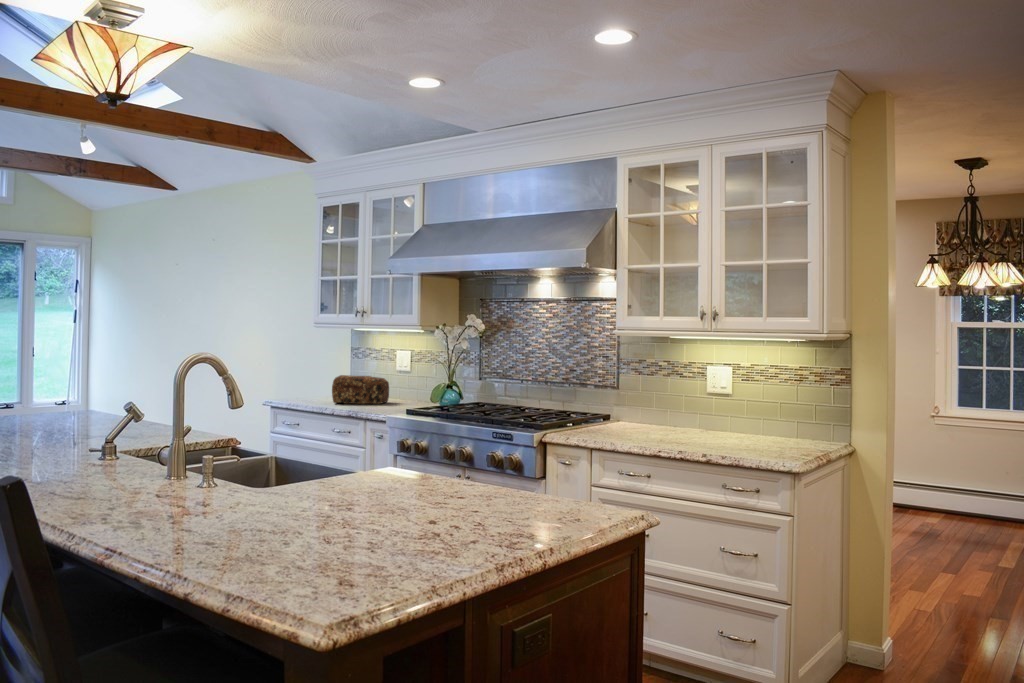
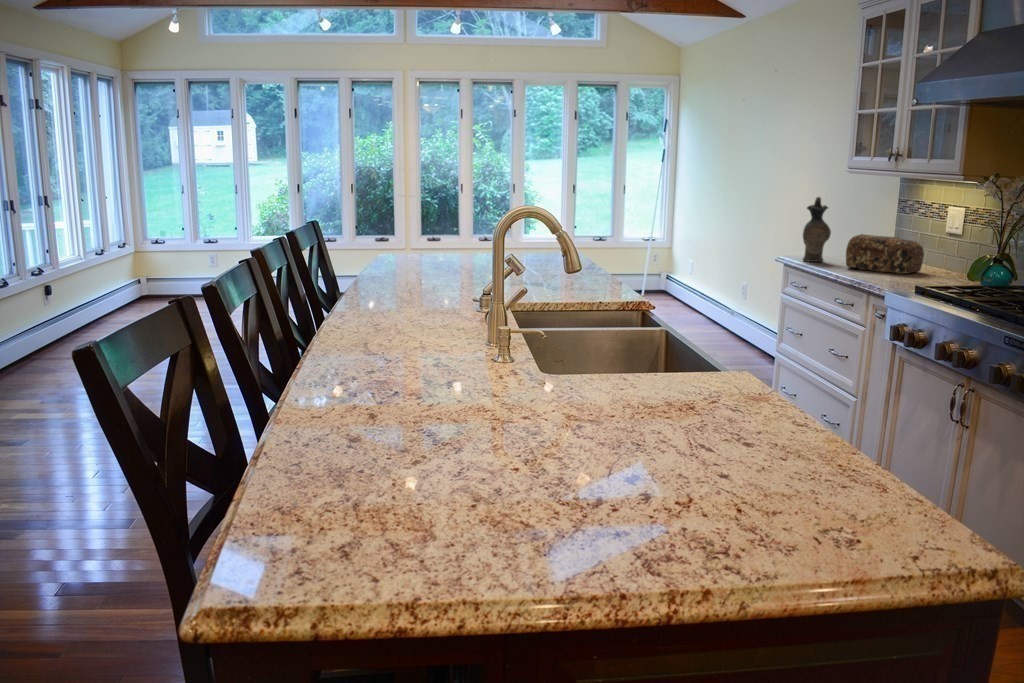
ceramic pitcher: none [289,347,312,402] -> present [803,197,831,262]

